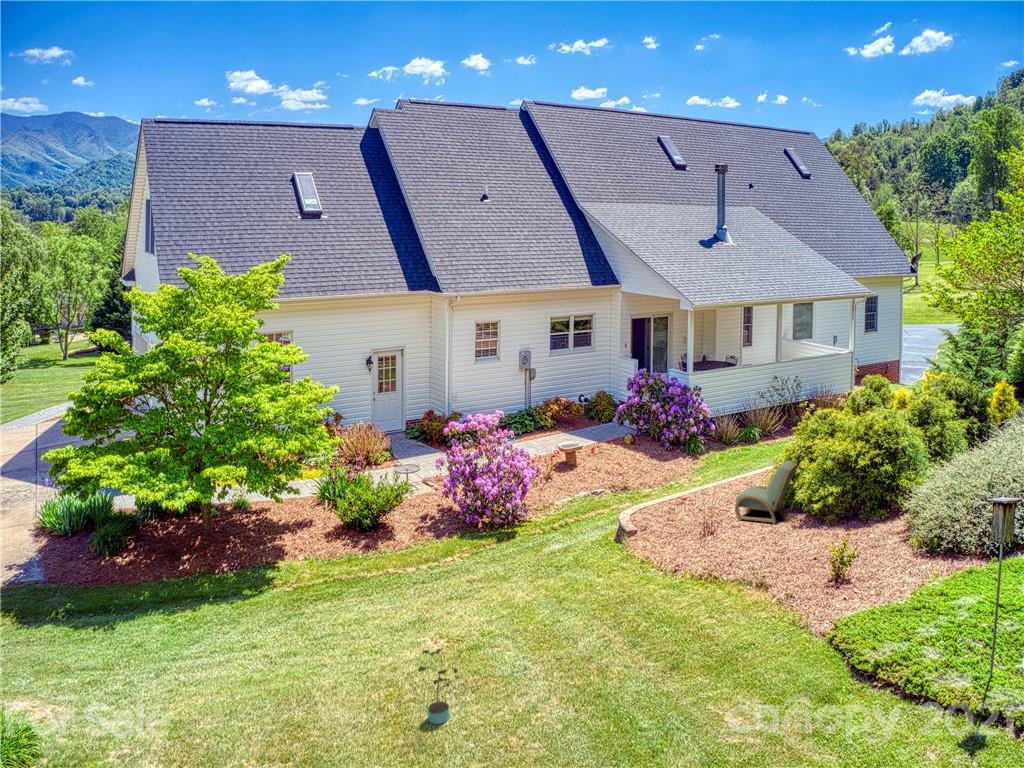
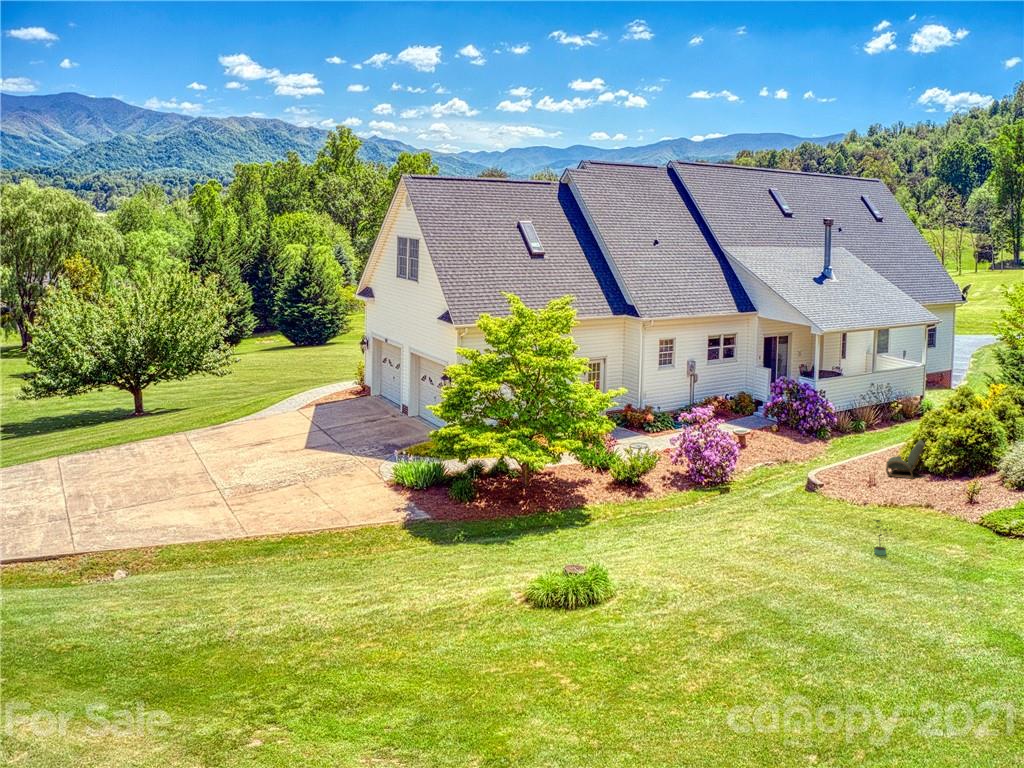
potted plant: present [418,649,459,724] -> present [873,520,892,555]

